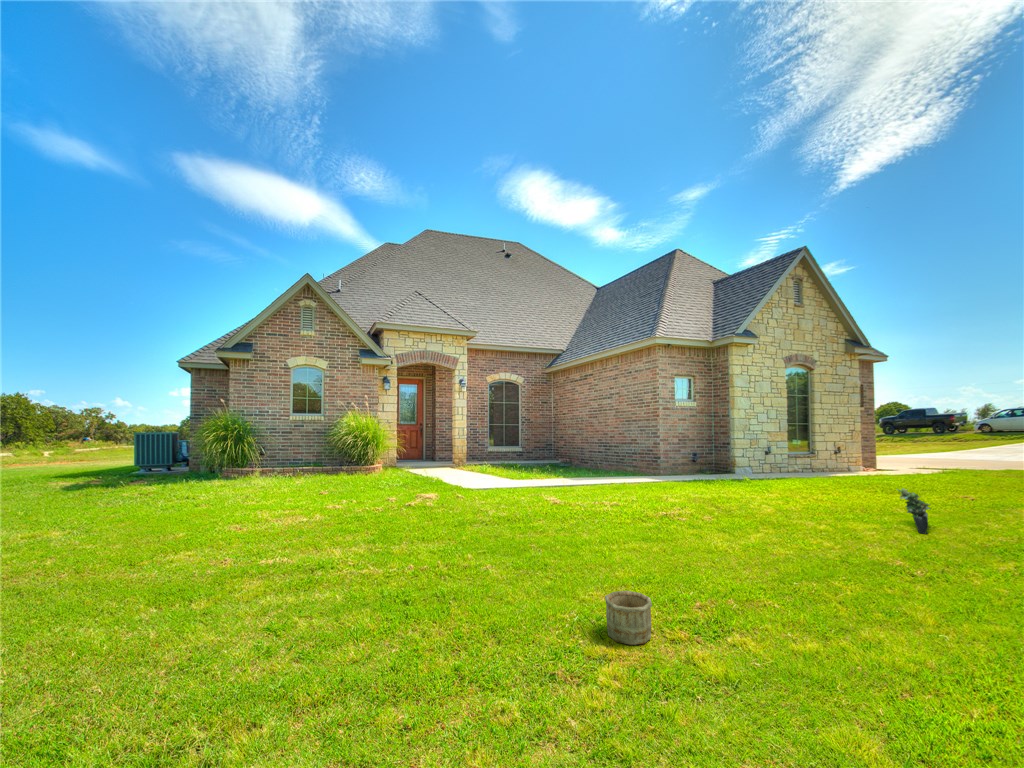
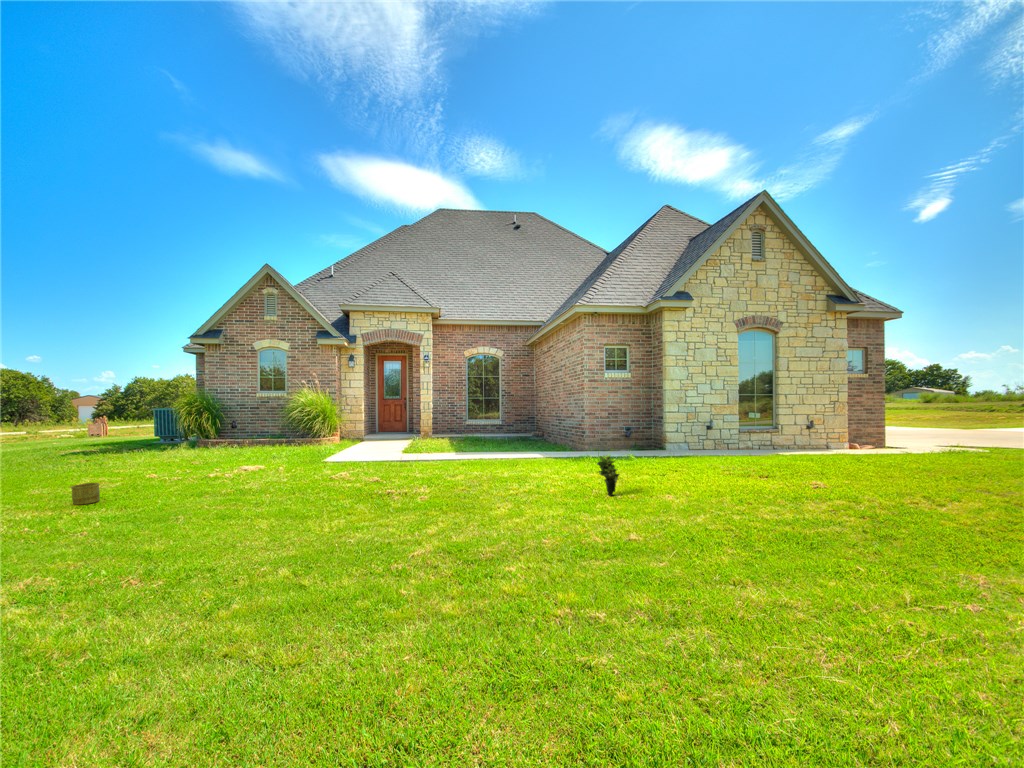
wooden bucket: present [605,591,652,645] -> present [71,483,100,505]

